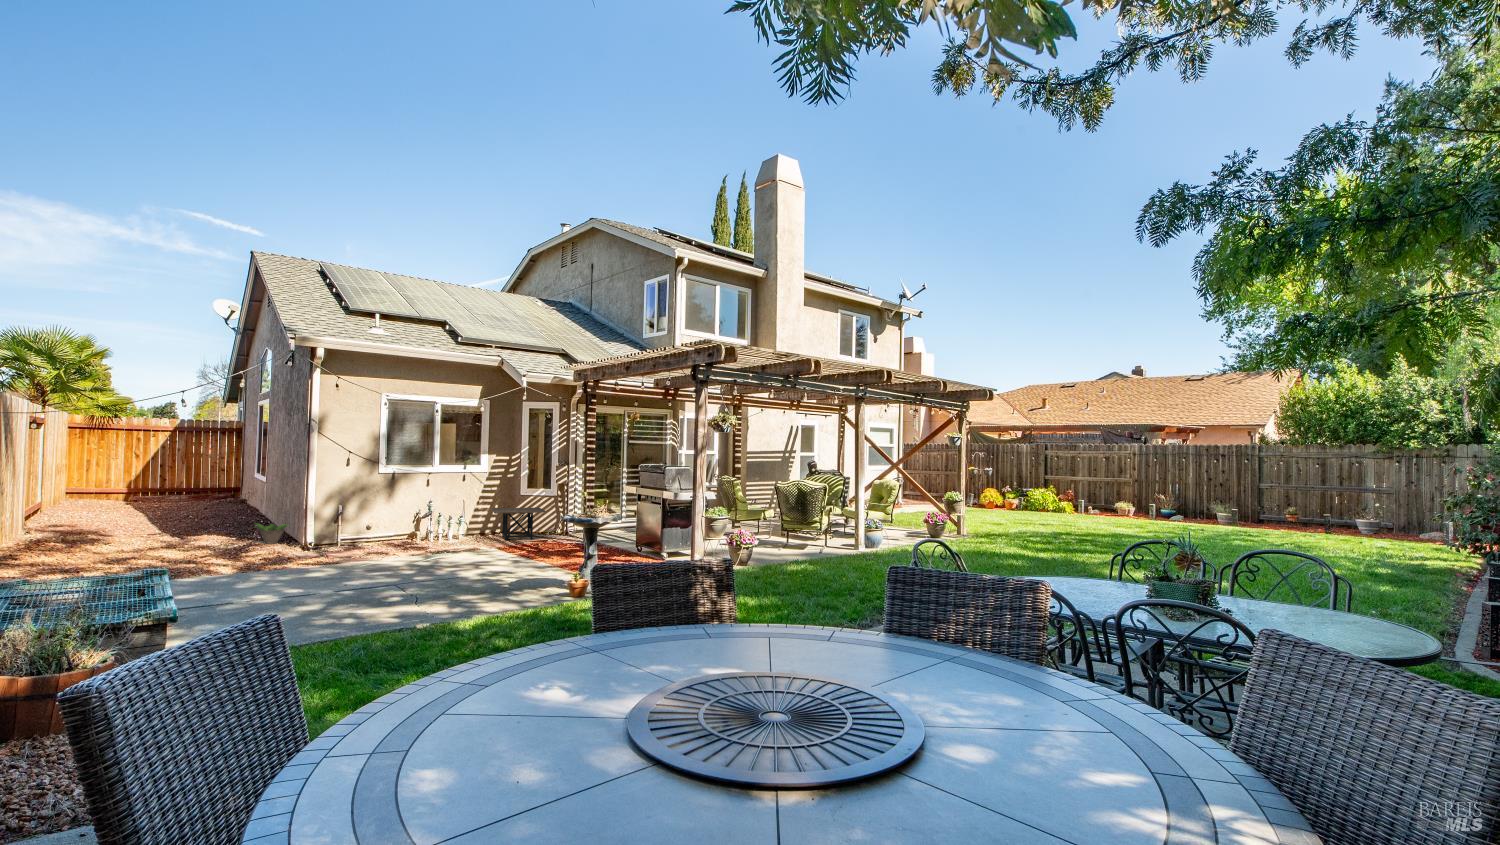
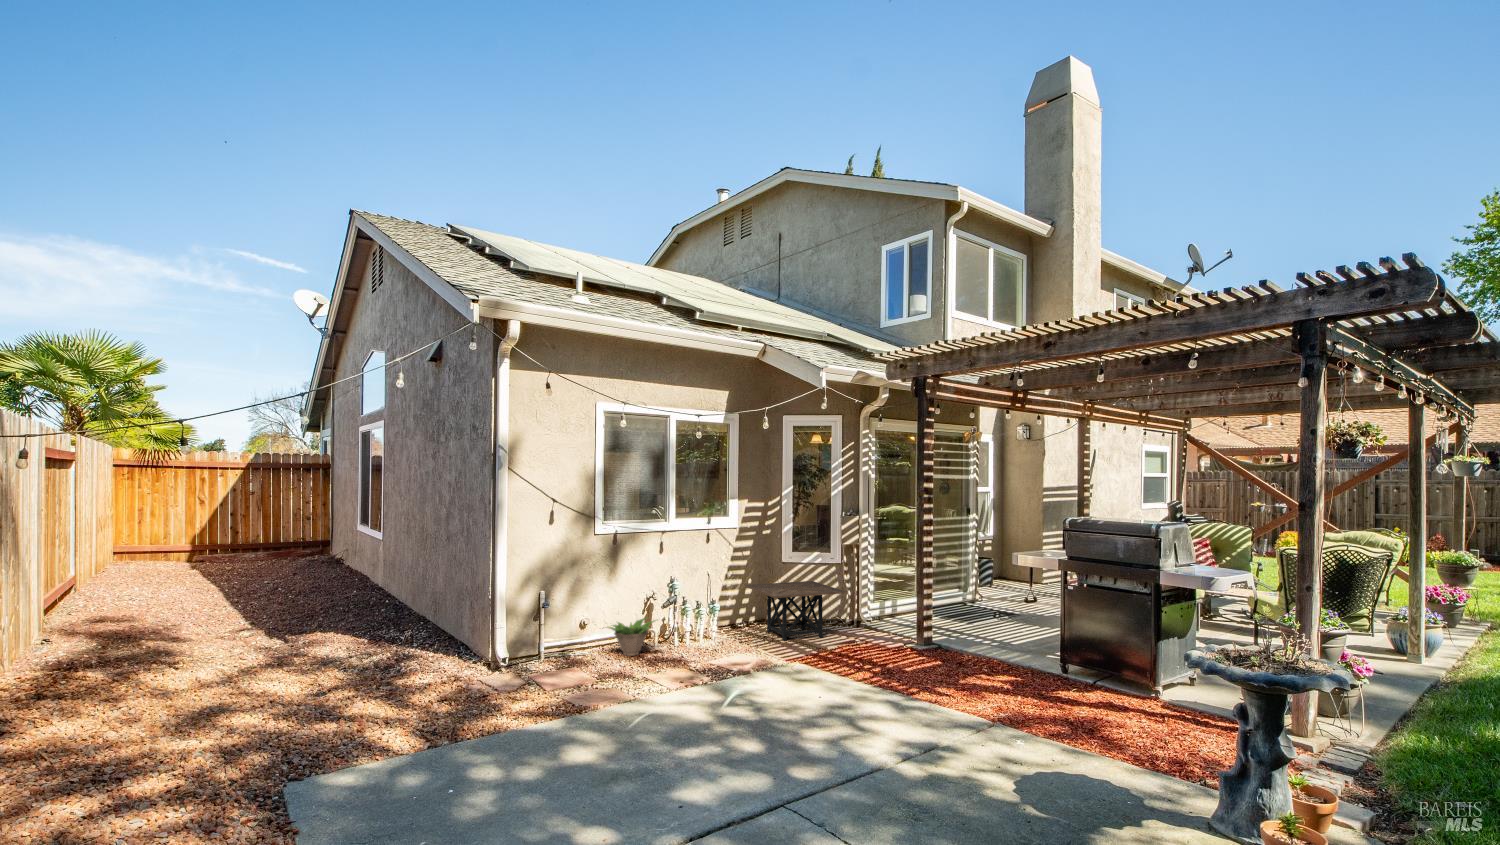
decorative plant: present [257,524,288,544] -> present [609,618,656,656]

